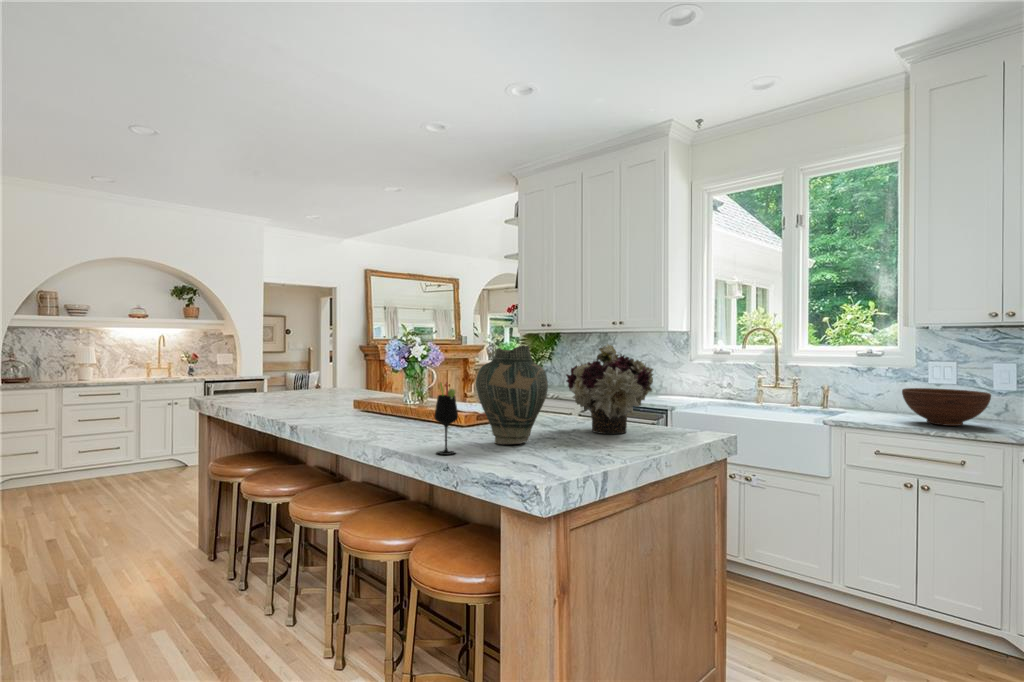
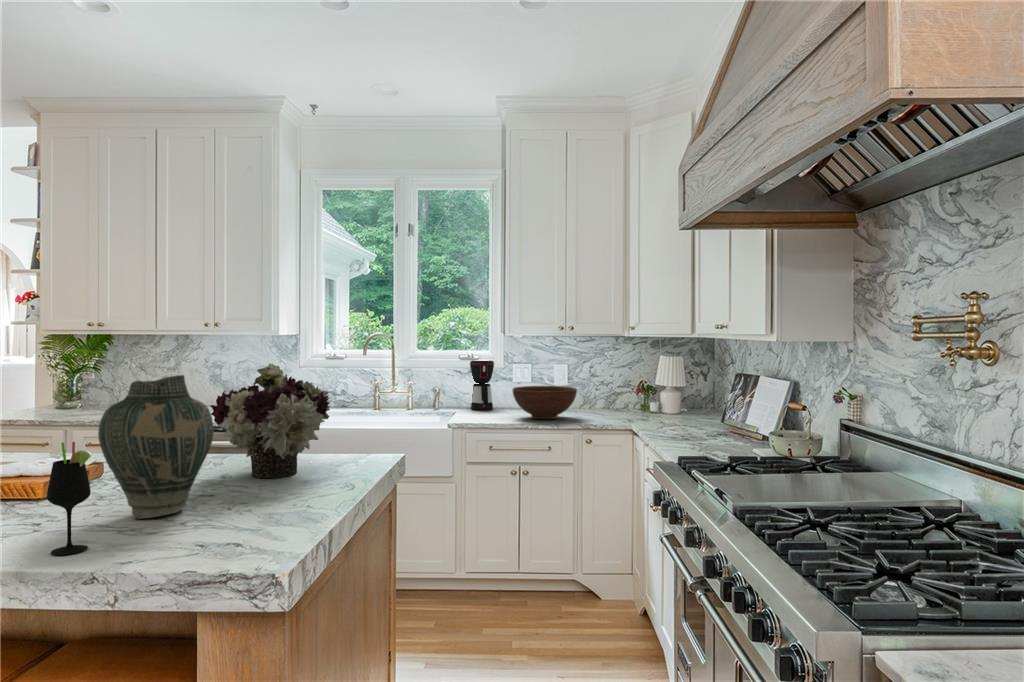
coffee maker: none [860,360,890,412] -> present [470,361,494,410]

